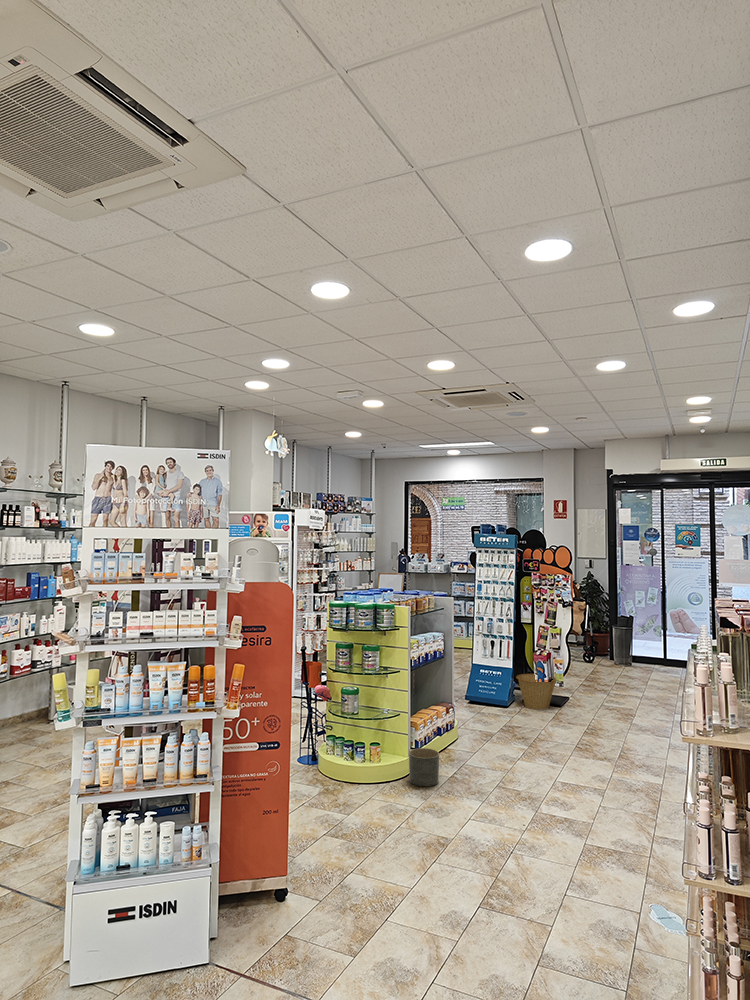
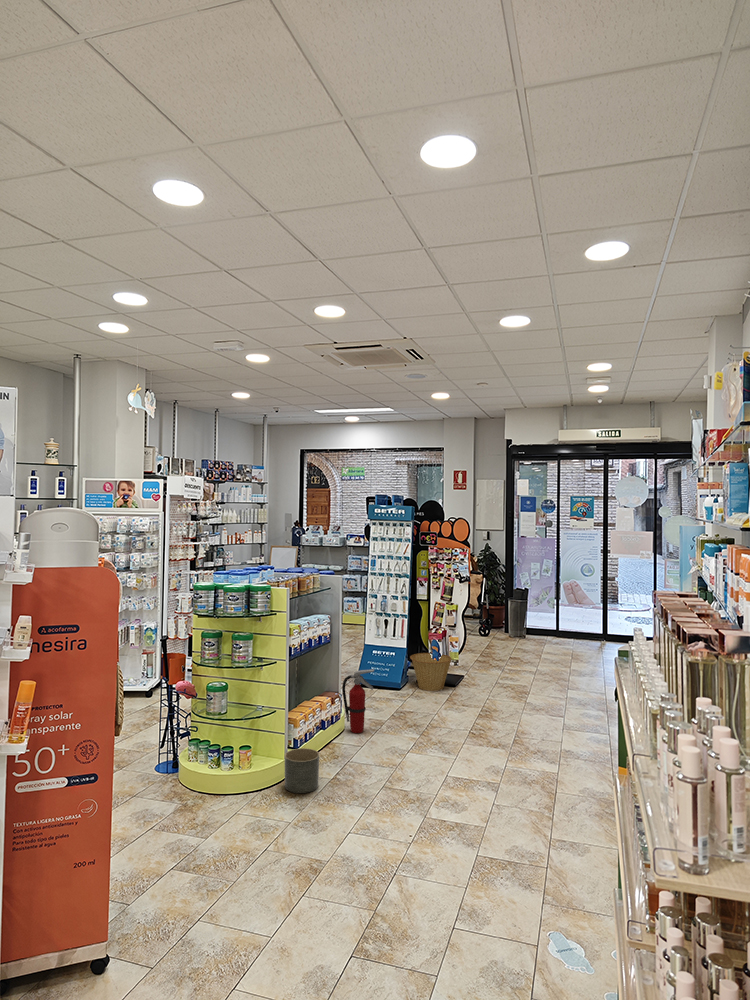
fire extinguisher: none [455,683,485,742] -> present [342,669,374,733]

